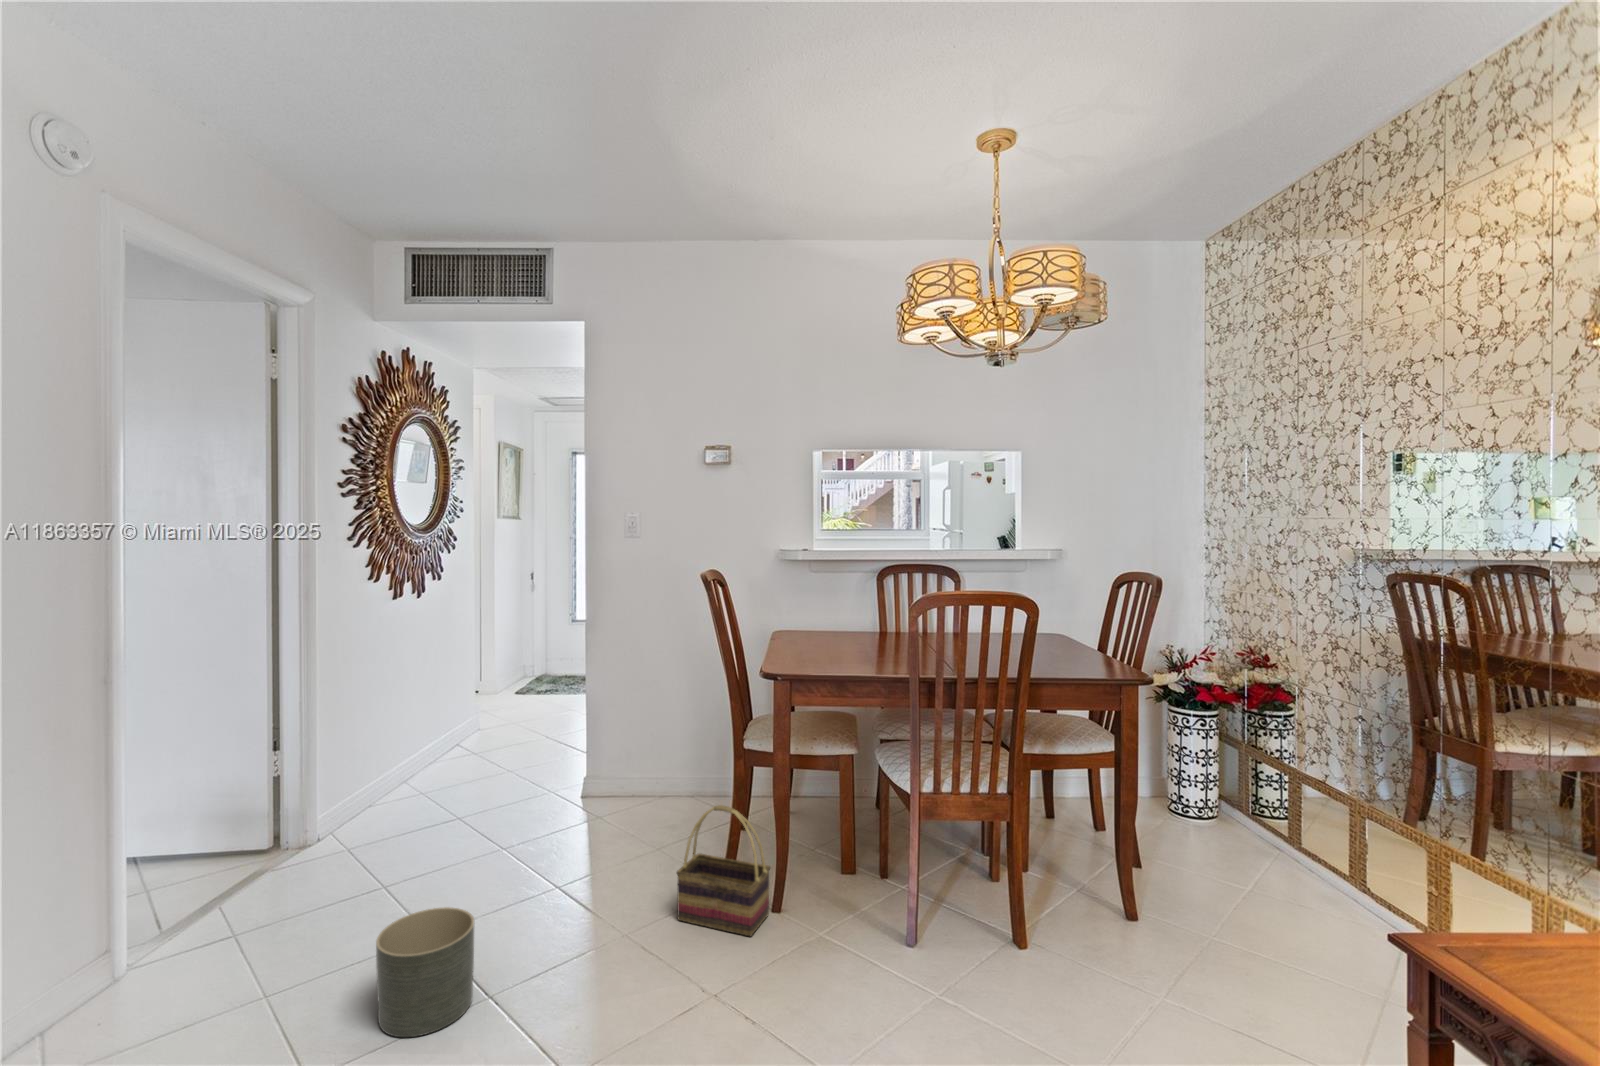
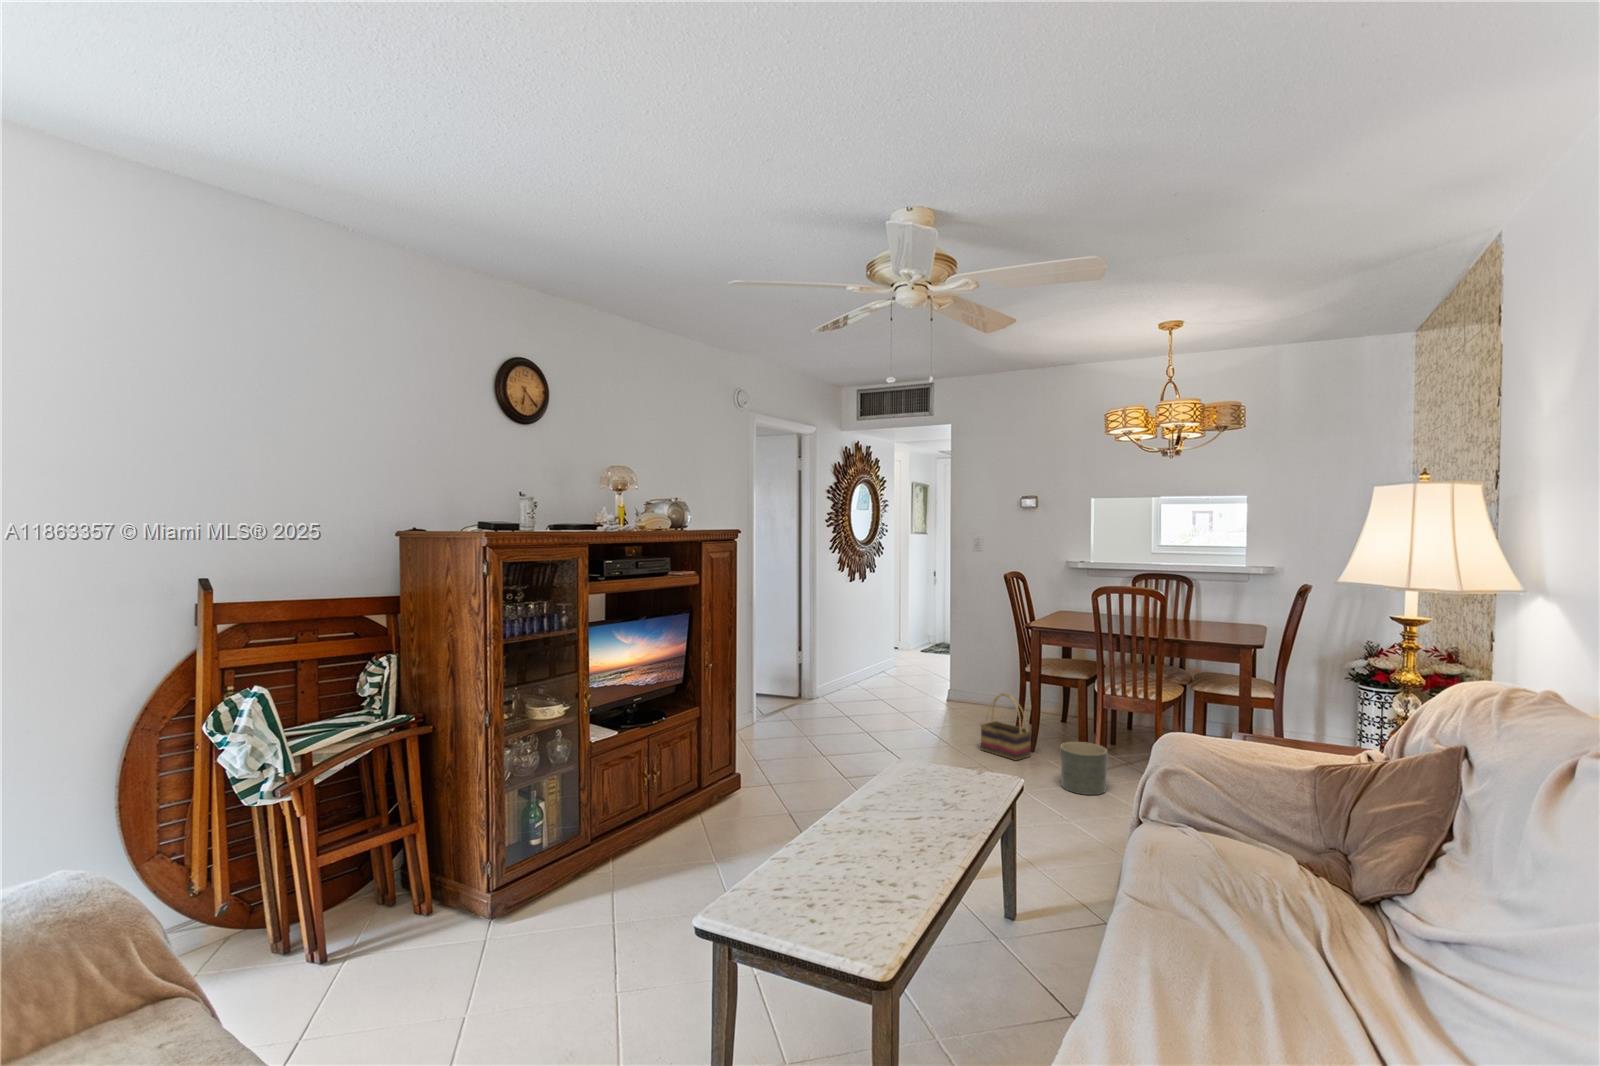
planter: present [376,907,474,1037] -> present [1061,742,1107,795]

